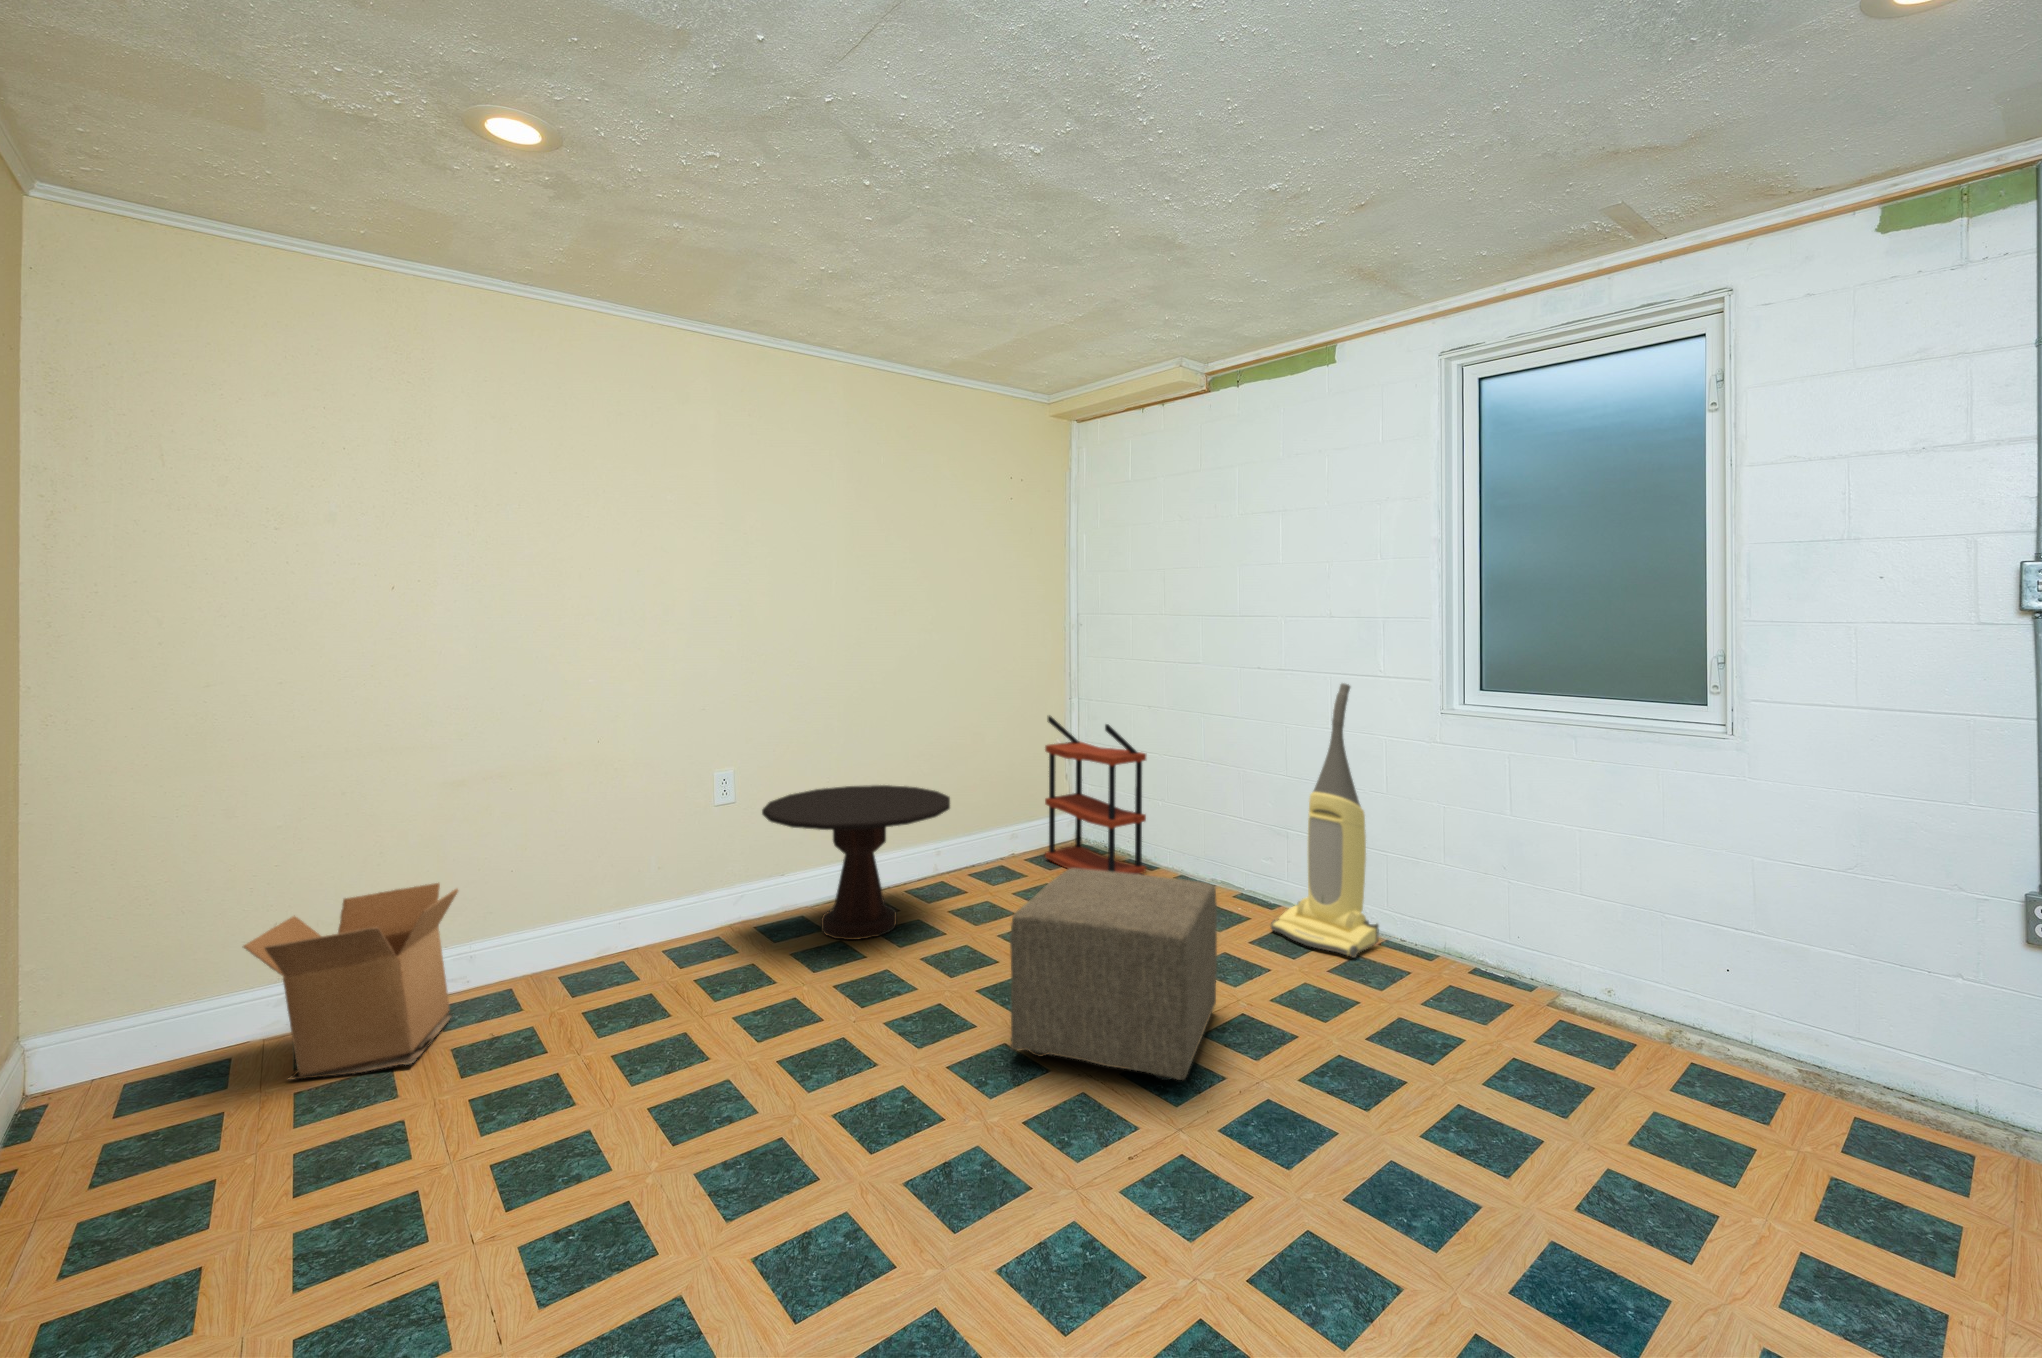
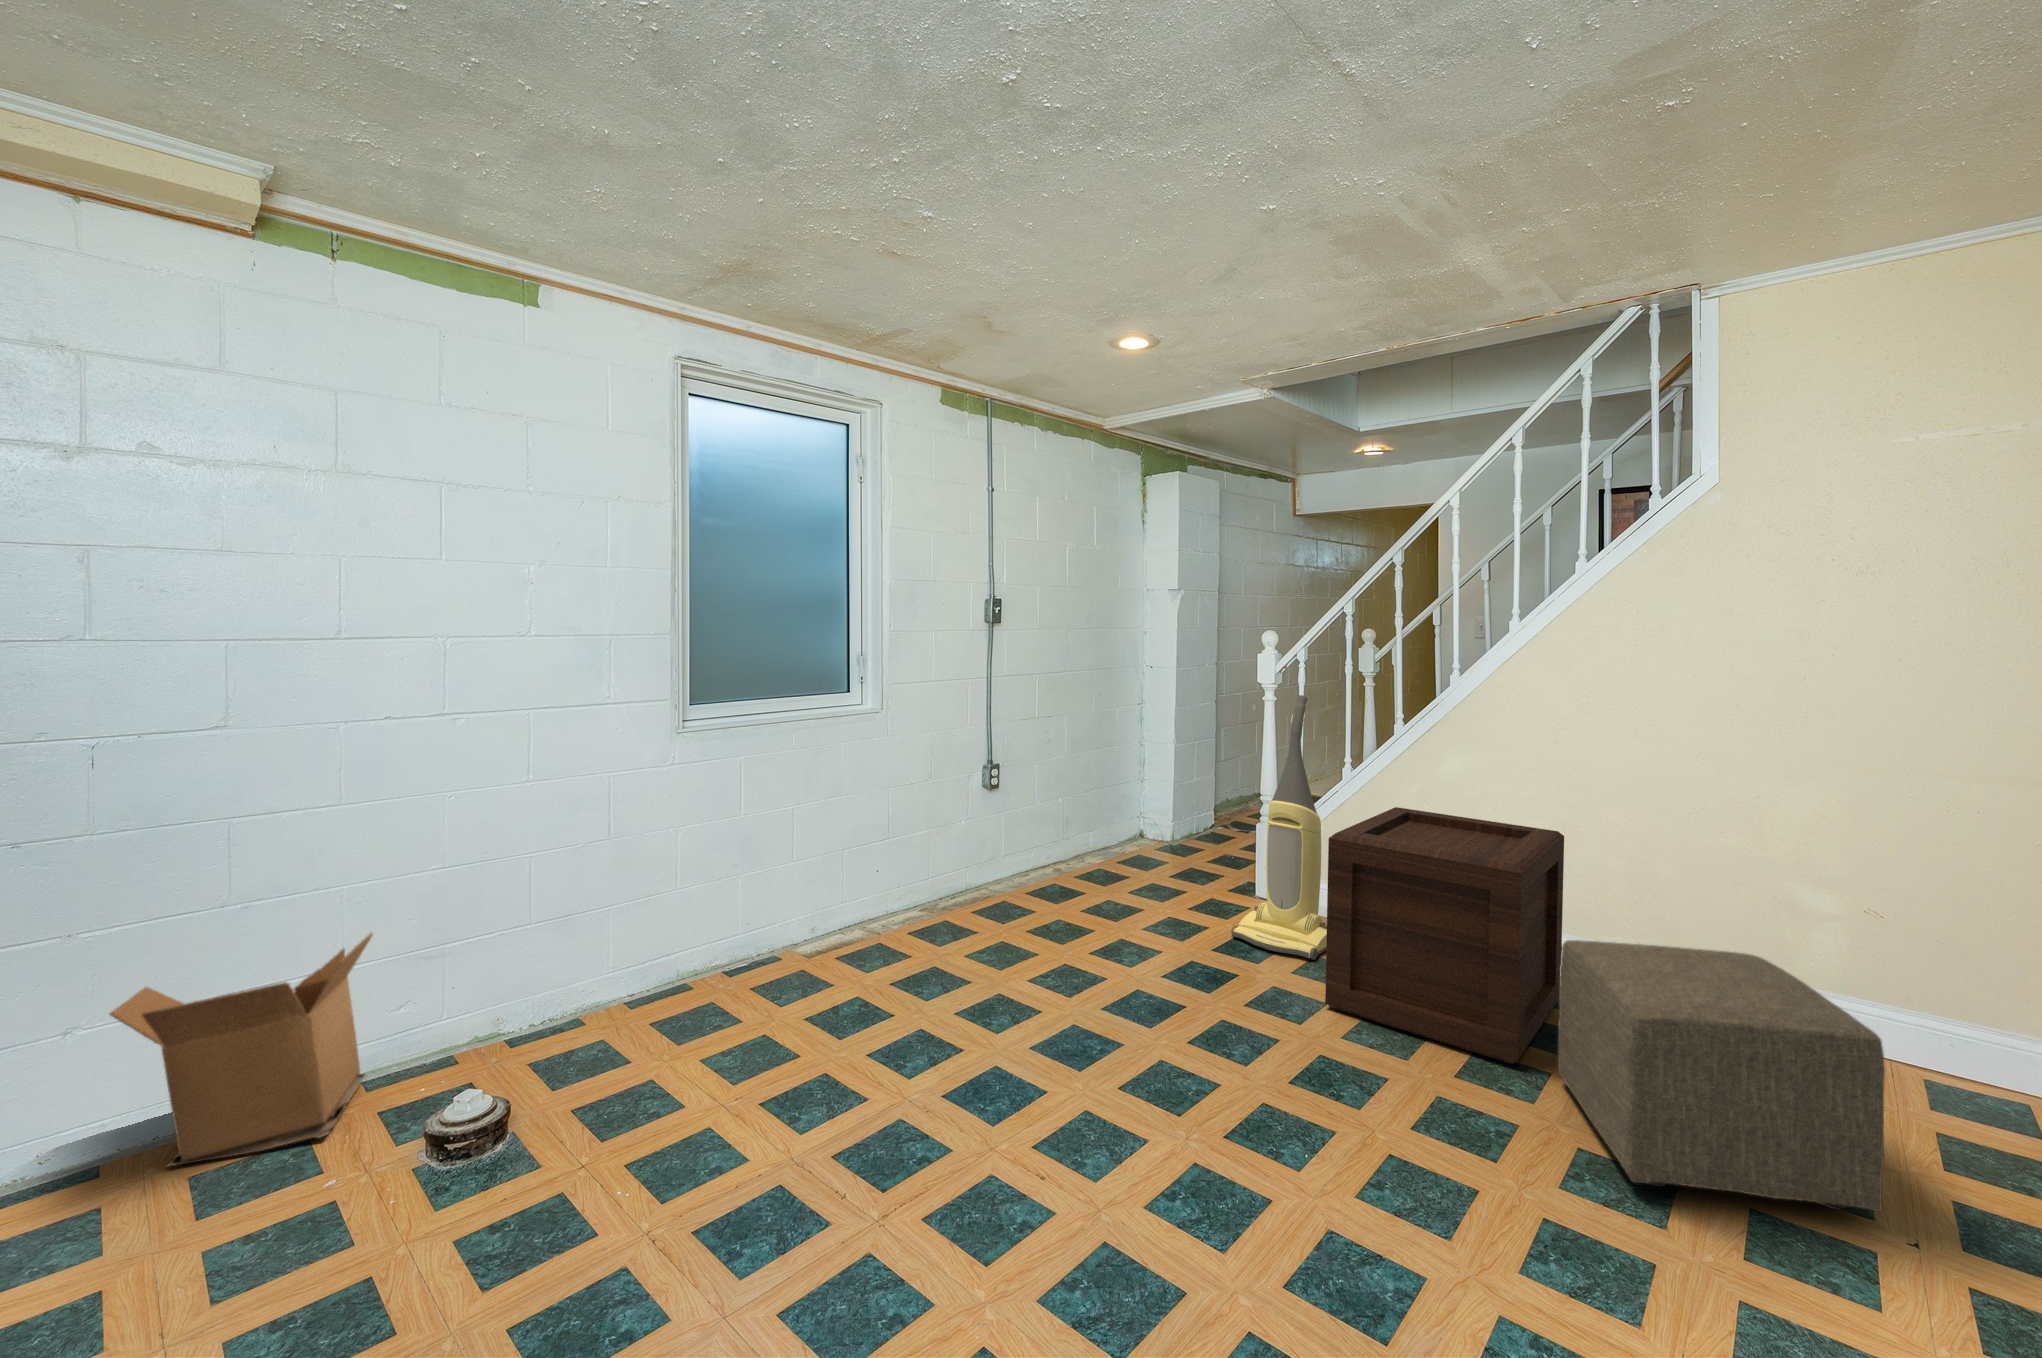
shelving unit: present [1045,716,1146,874] -> none [994,726,1101,893]
side table: present [762,785,950,940] -> none [712,802,914,967]
wooden crate: none [1355,801,1627,1077] -> present [1325,807,1564,1064]
ottoman: present [1010,868,1217,1080] -> present [1558,940,1885,1211]

